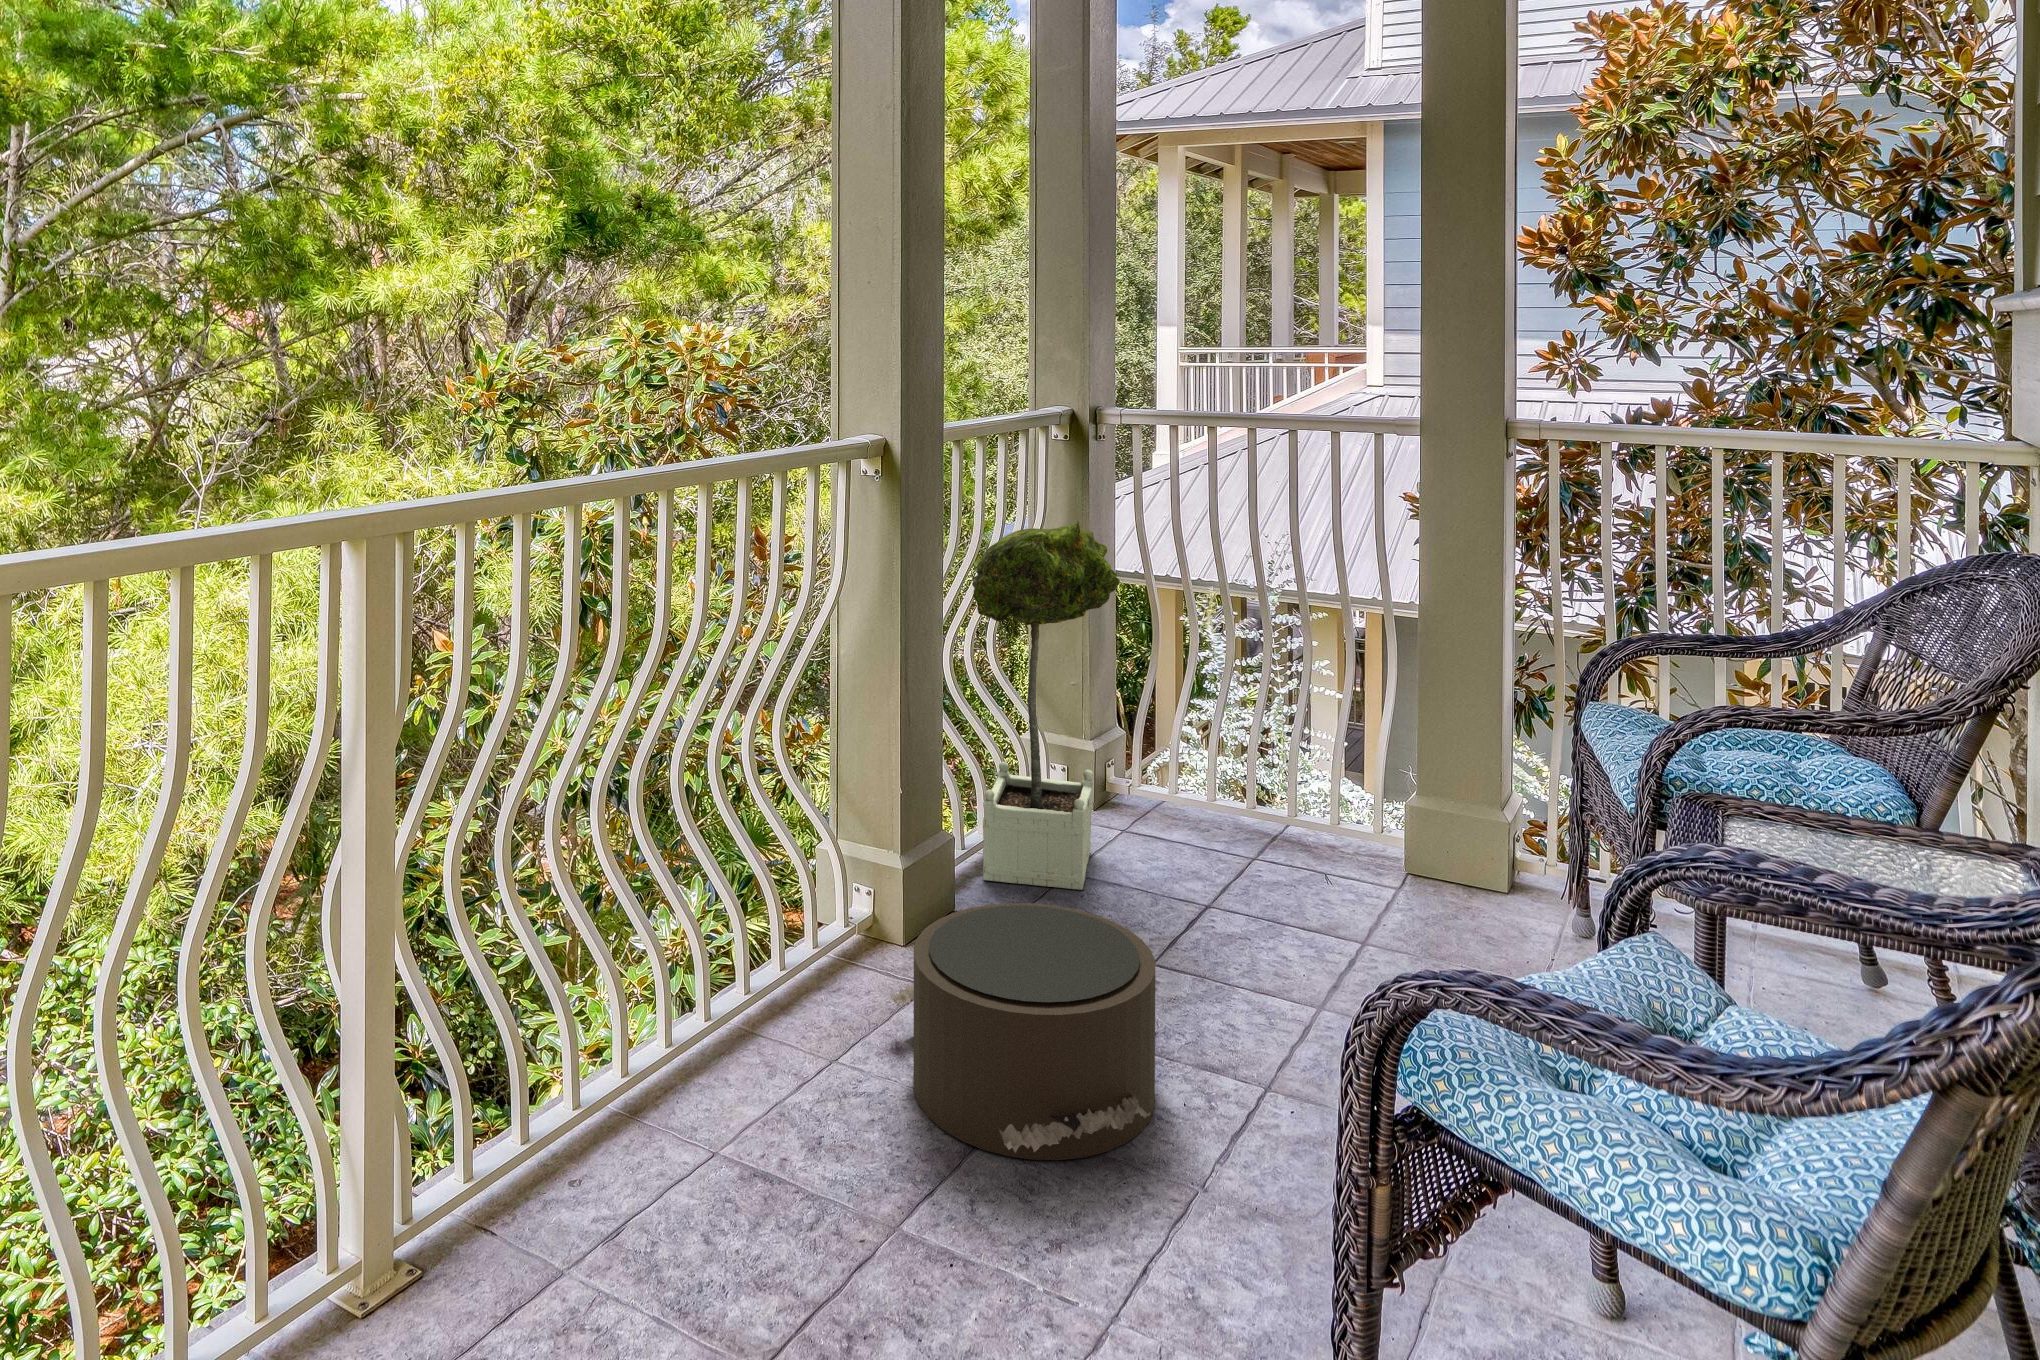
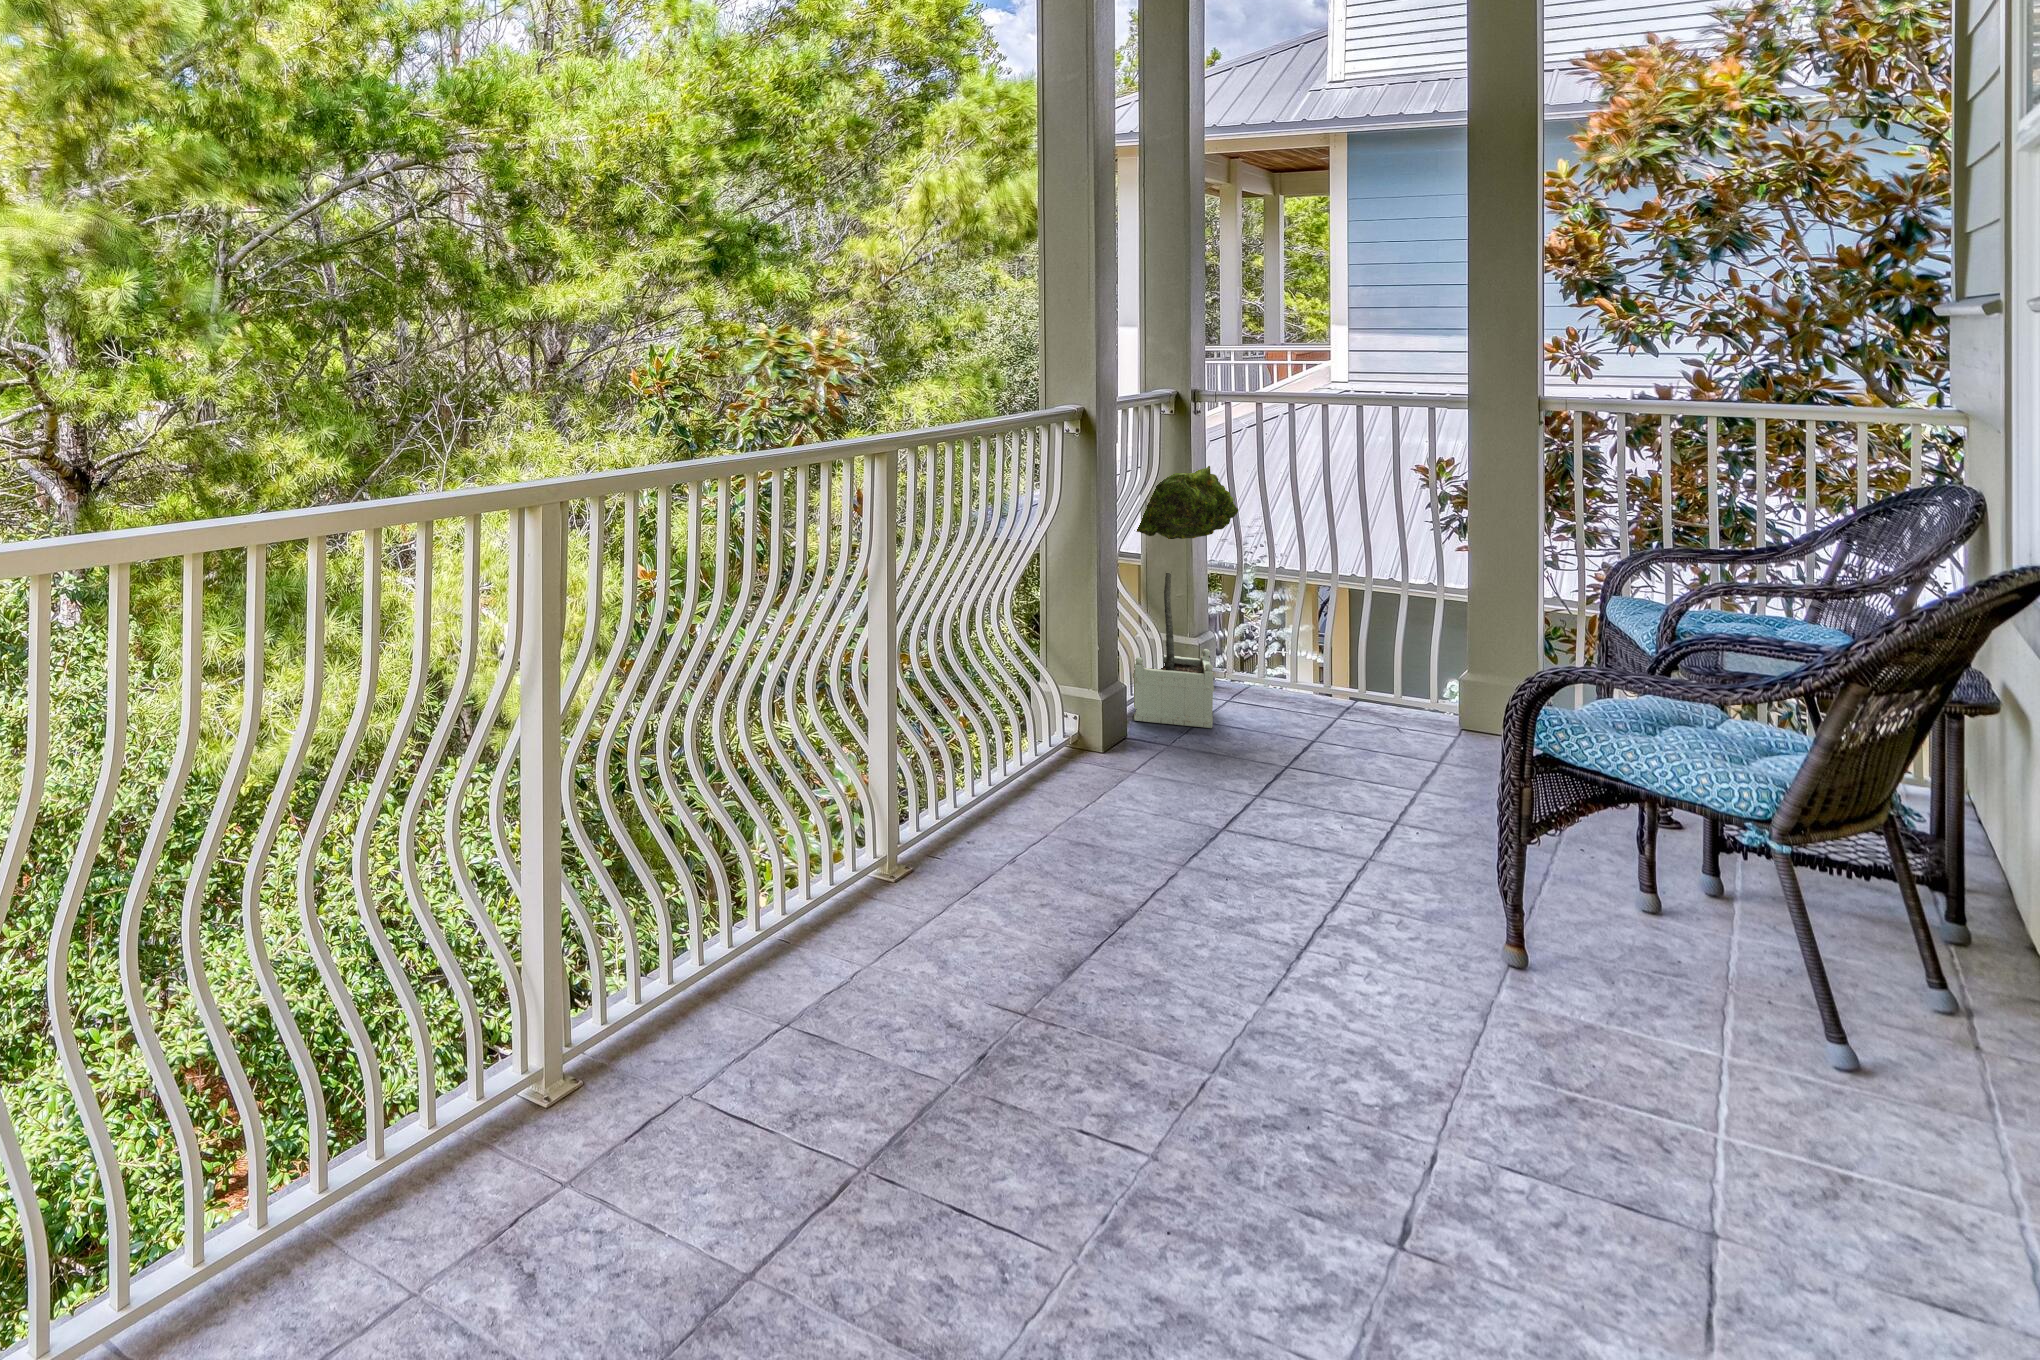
pouf: present [890,903,1155,1160] -> none [1115,709,1326,846]

